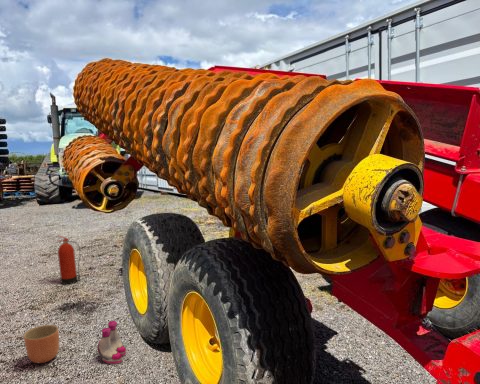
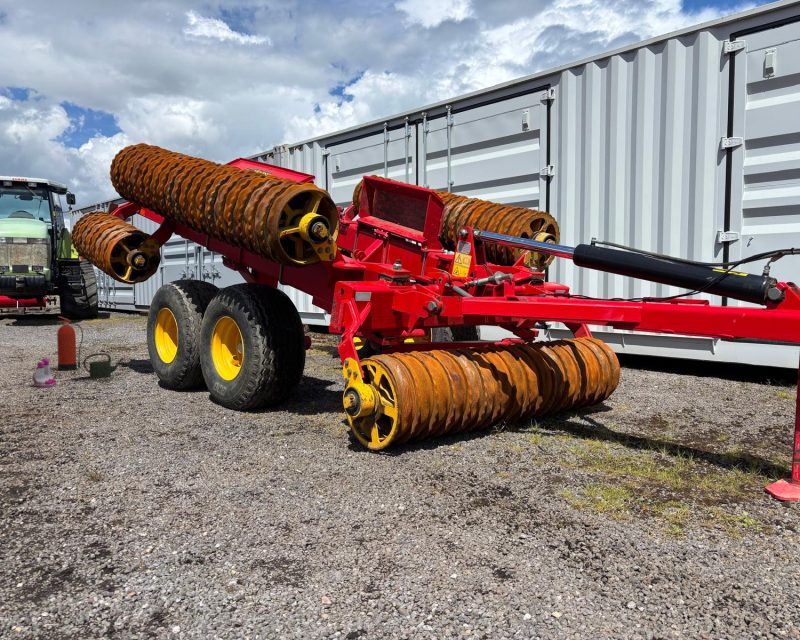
watering can: none [74,275,113,299] -> present [83,353,124,378]
boots: present [97,321,126,364] -> present [32,358,56,388]
planter: present [24,325,59,363] -> none [60,373,91,402]

